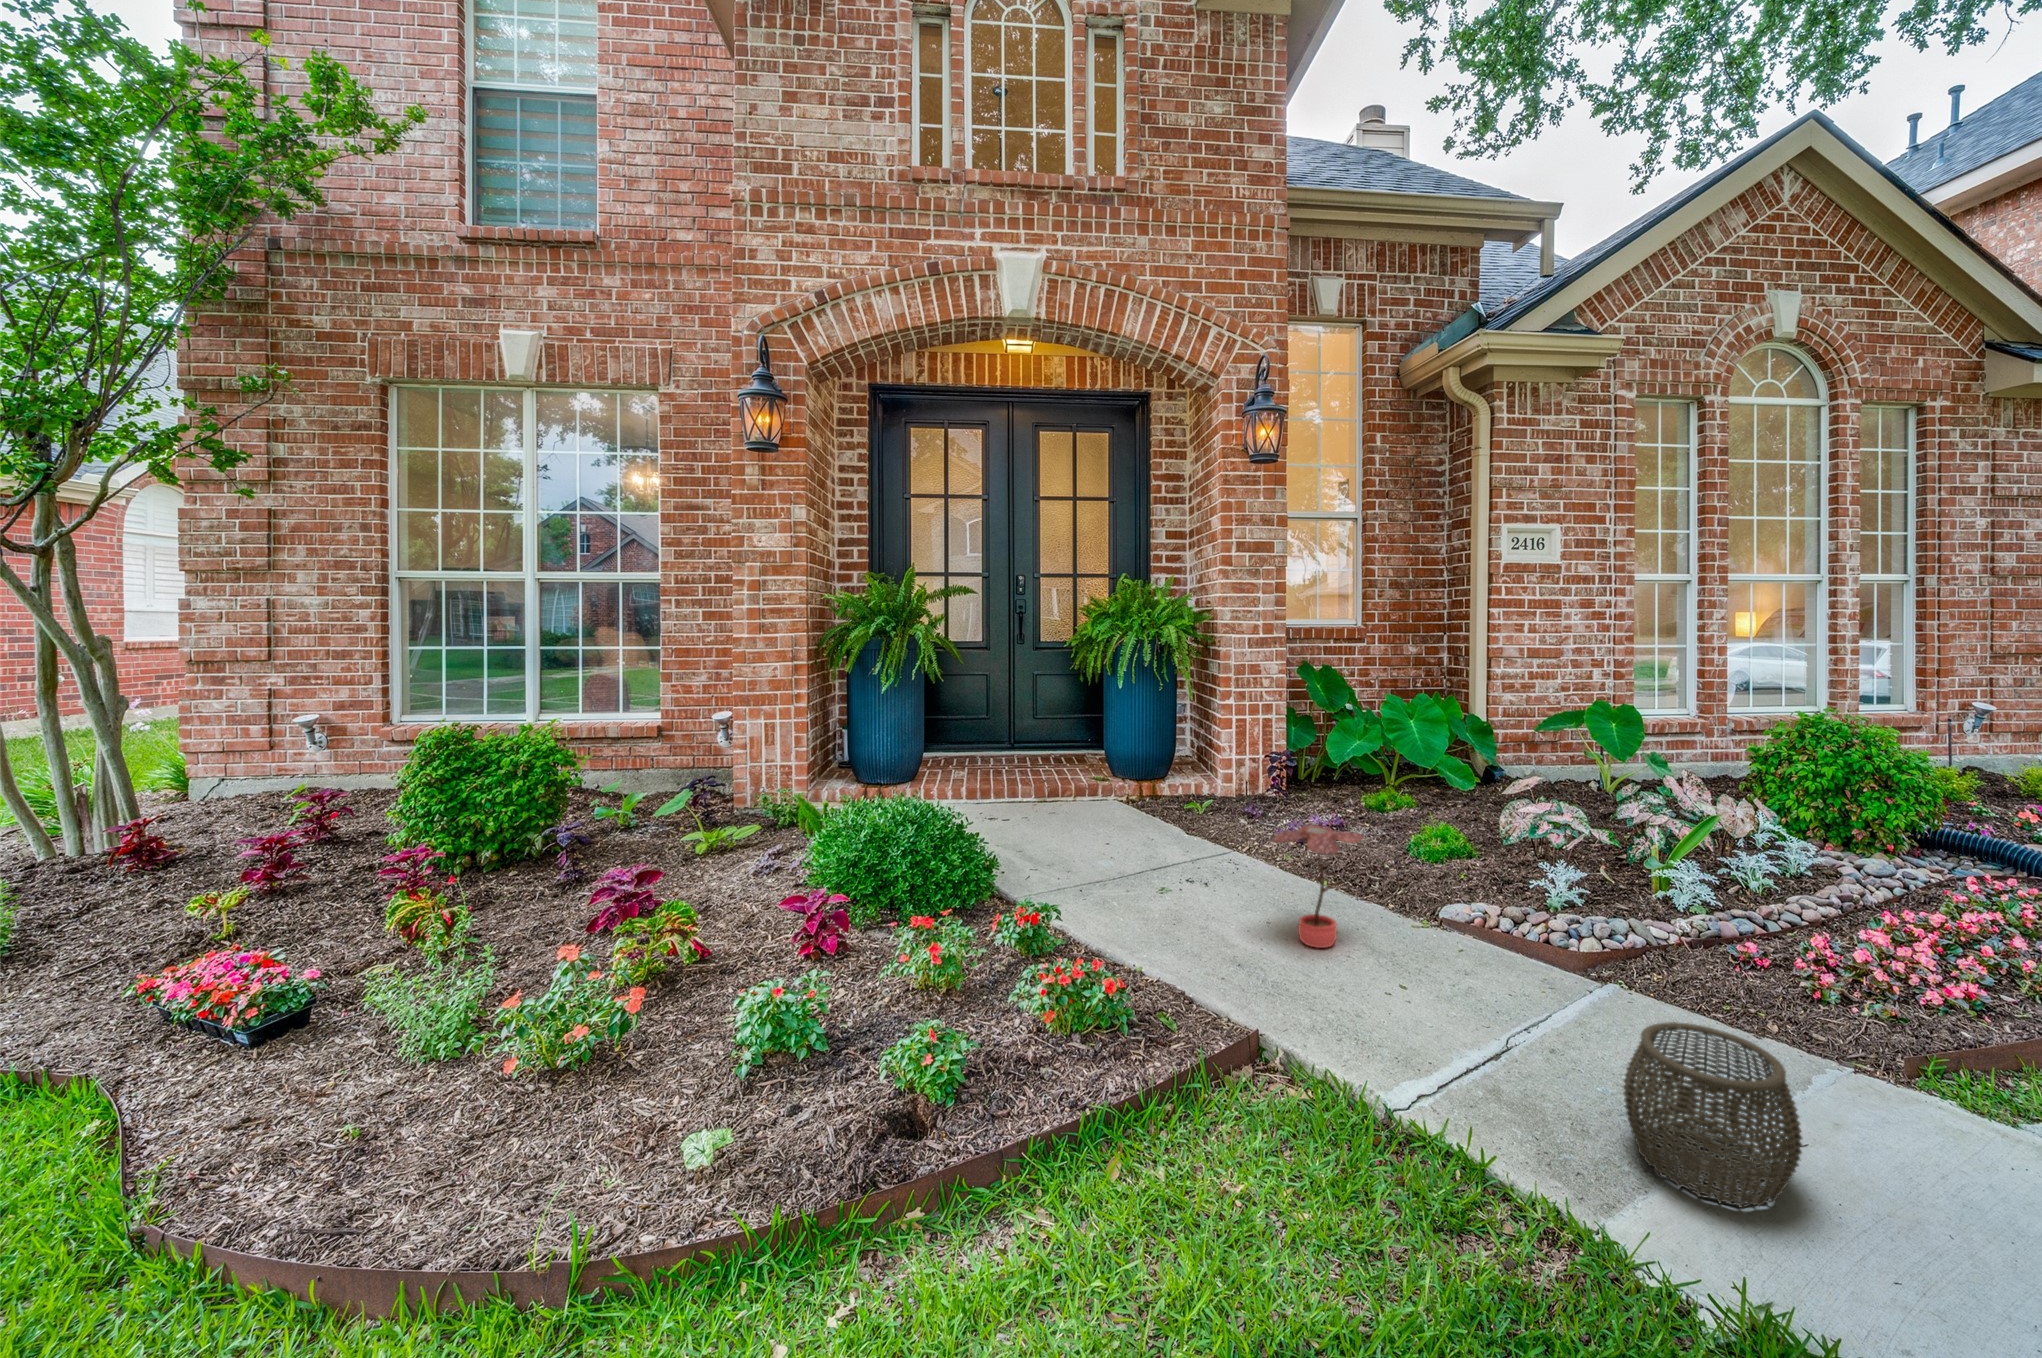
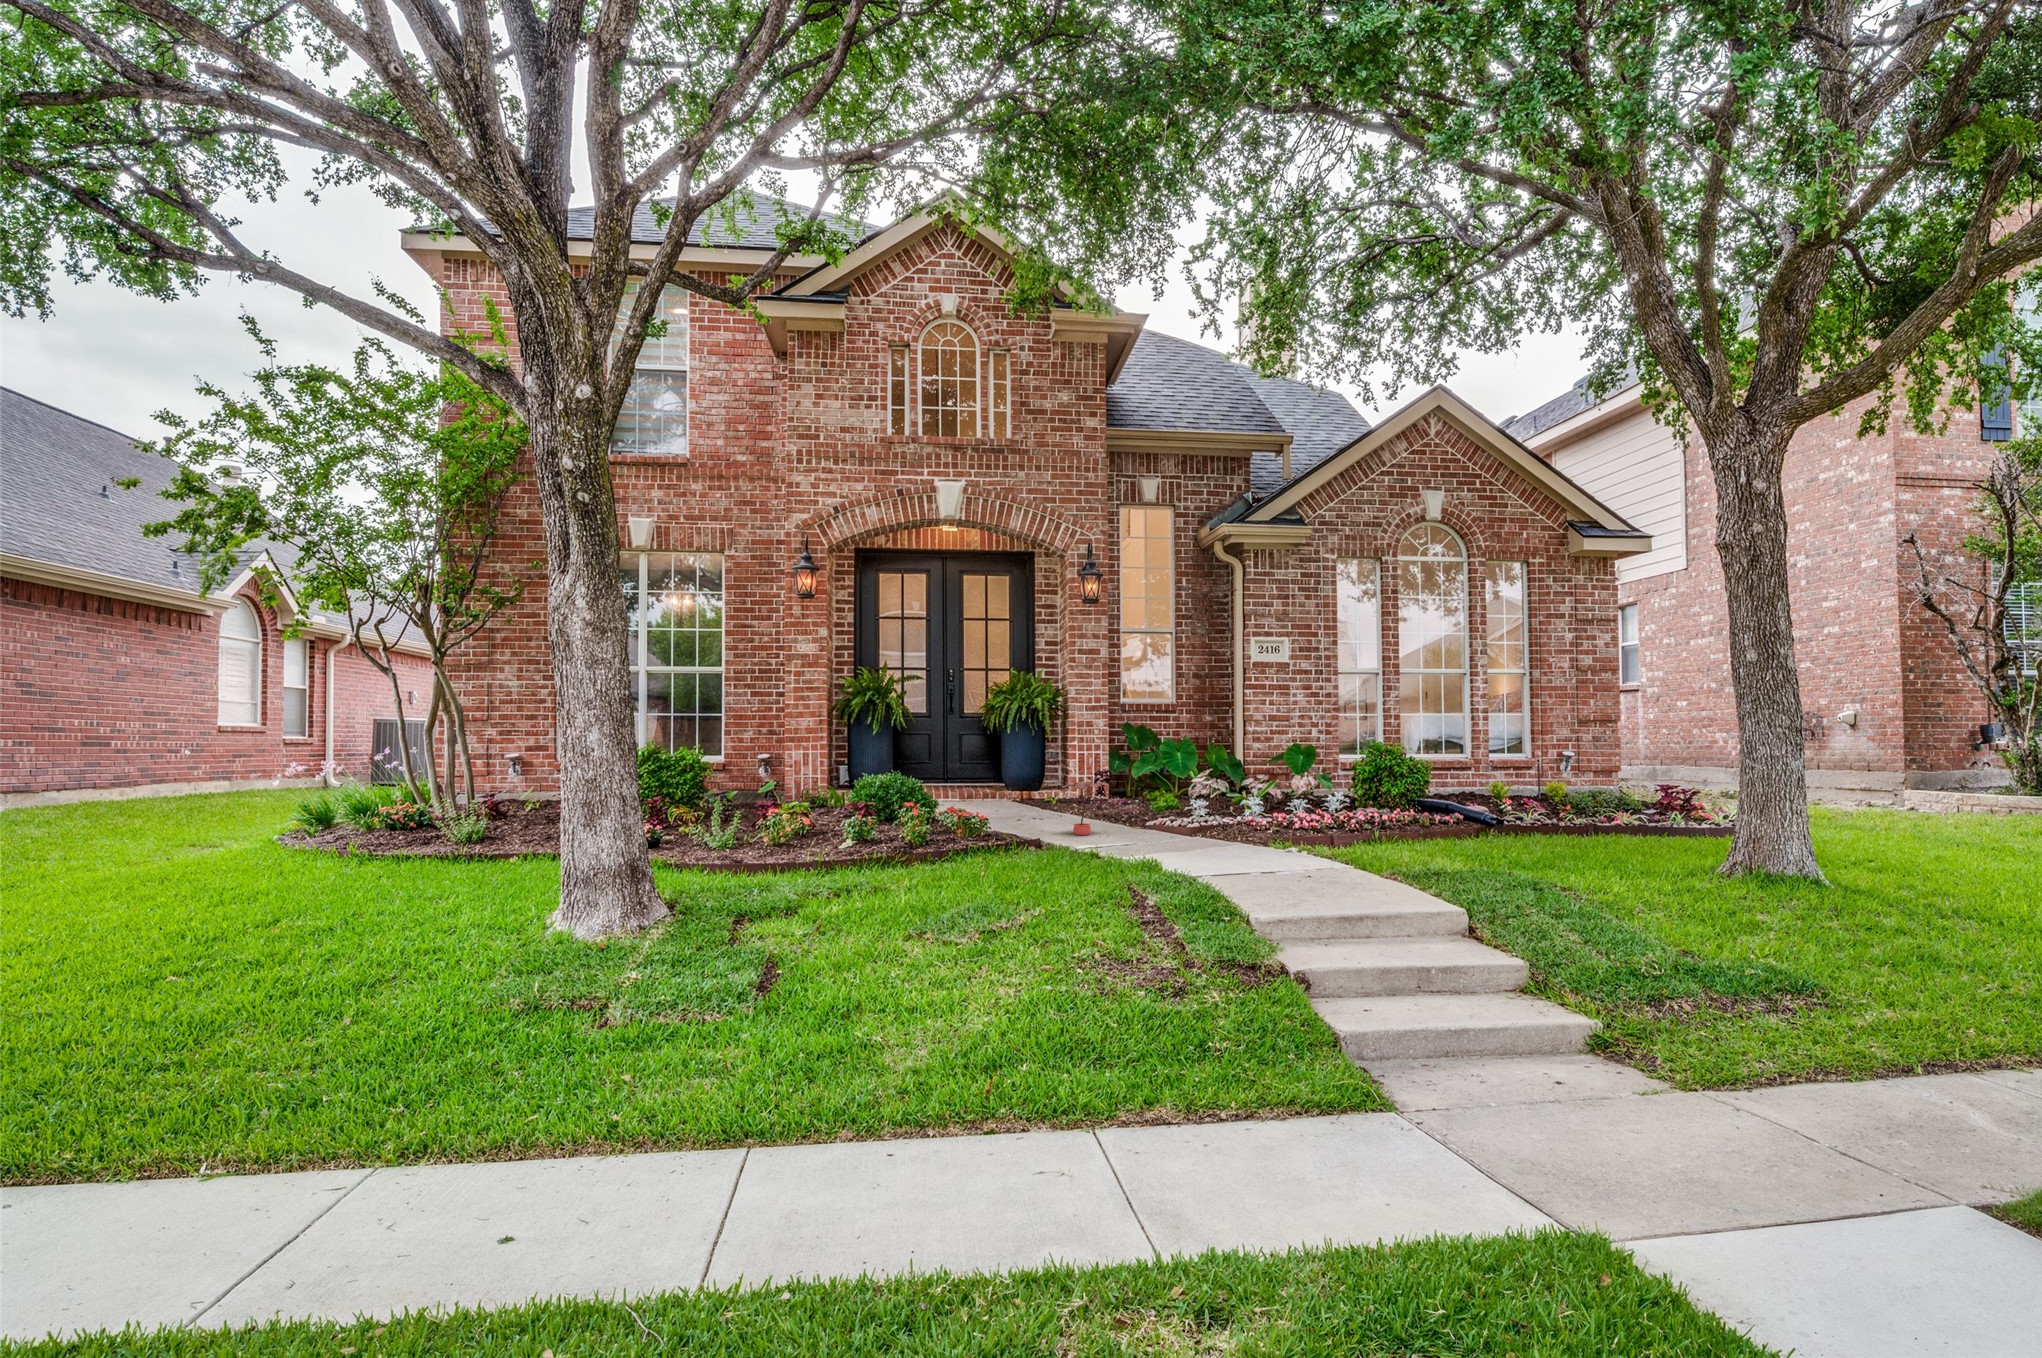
woven basket: present [1623,1022,1803,1208] -> none [1145,817,1191,861]

